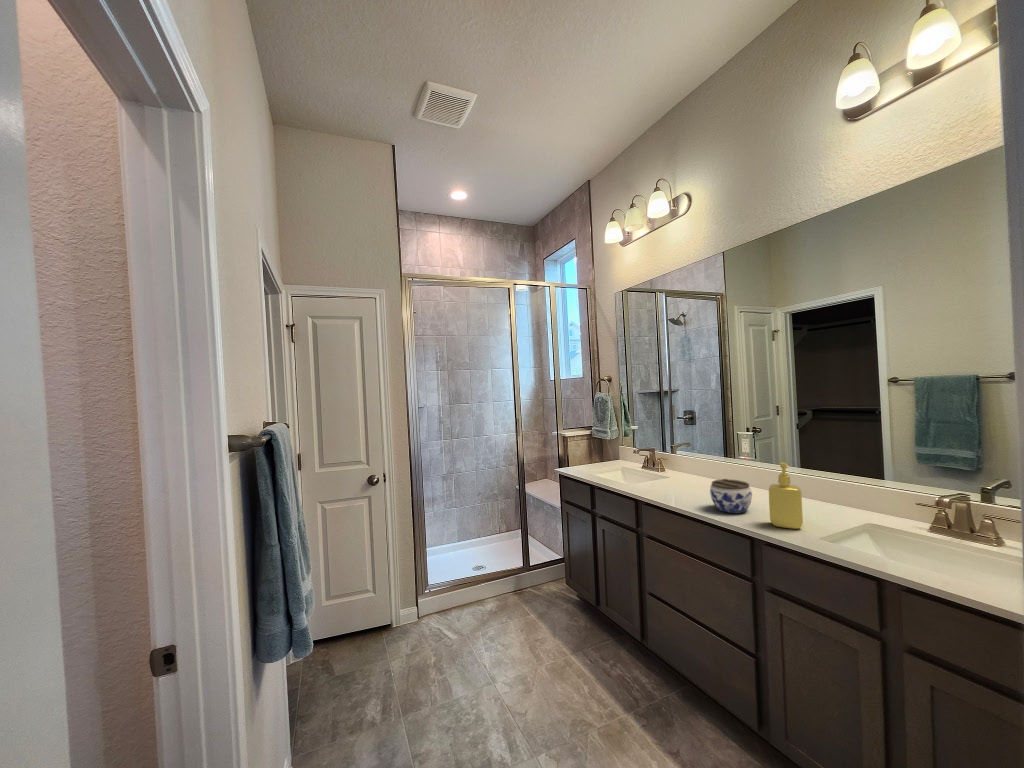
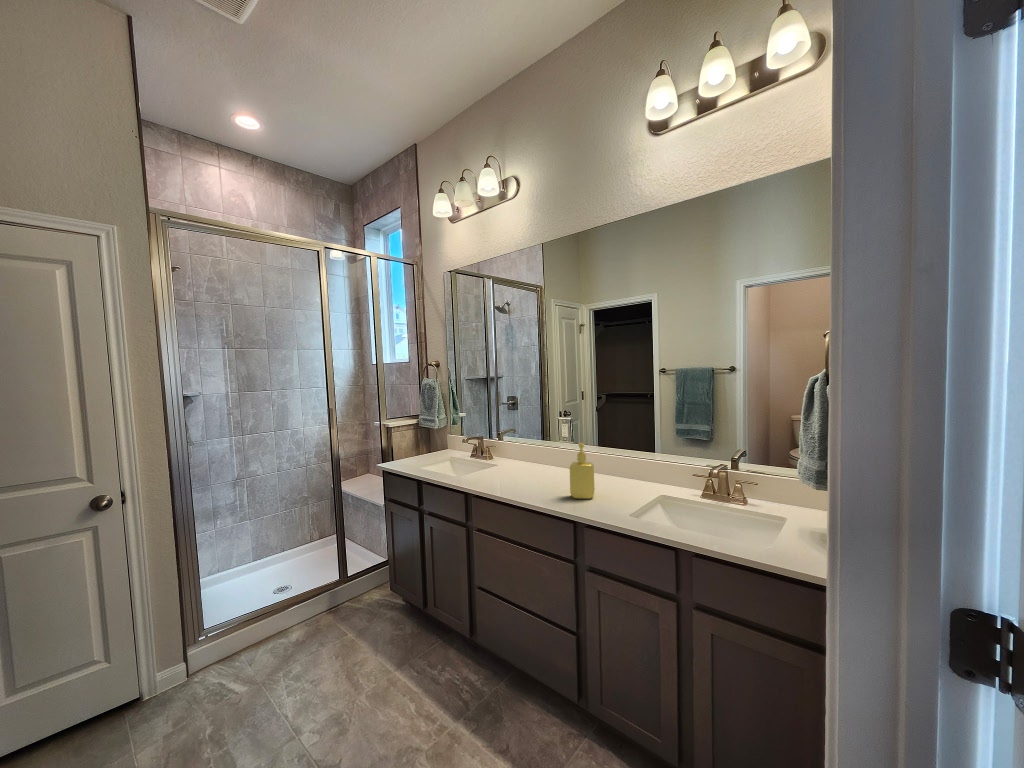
jar: present [710,479,752,513] -> none [525,461,559,491]

